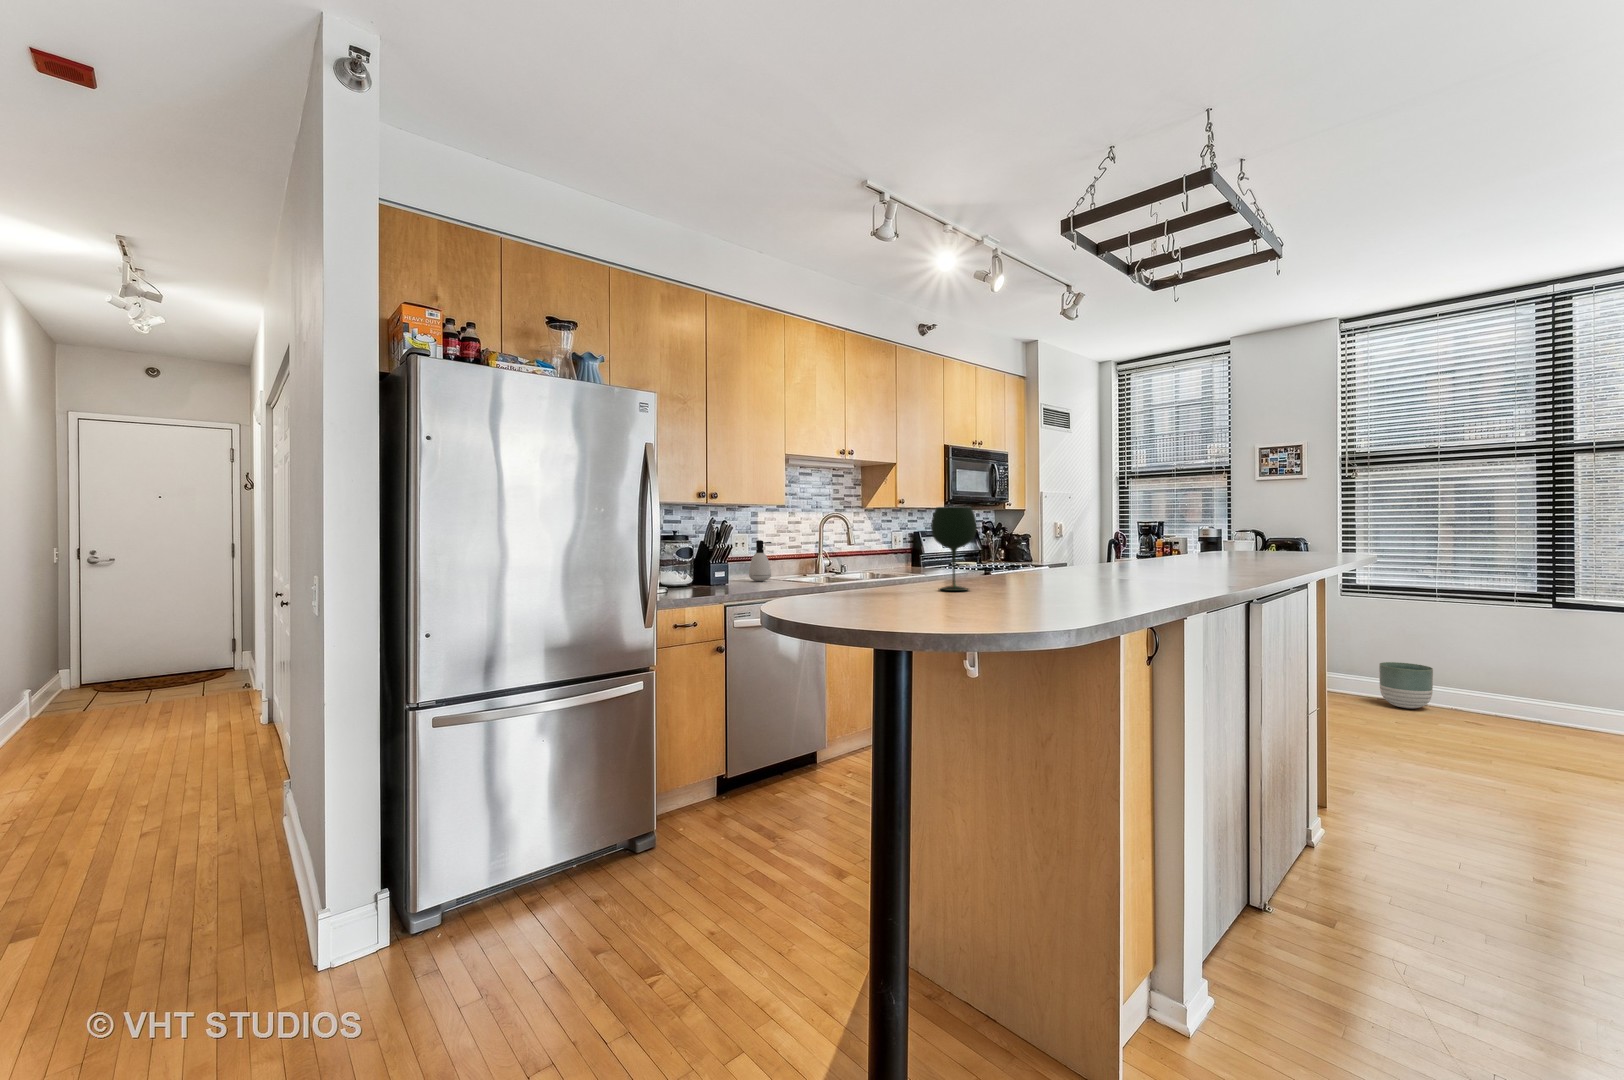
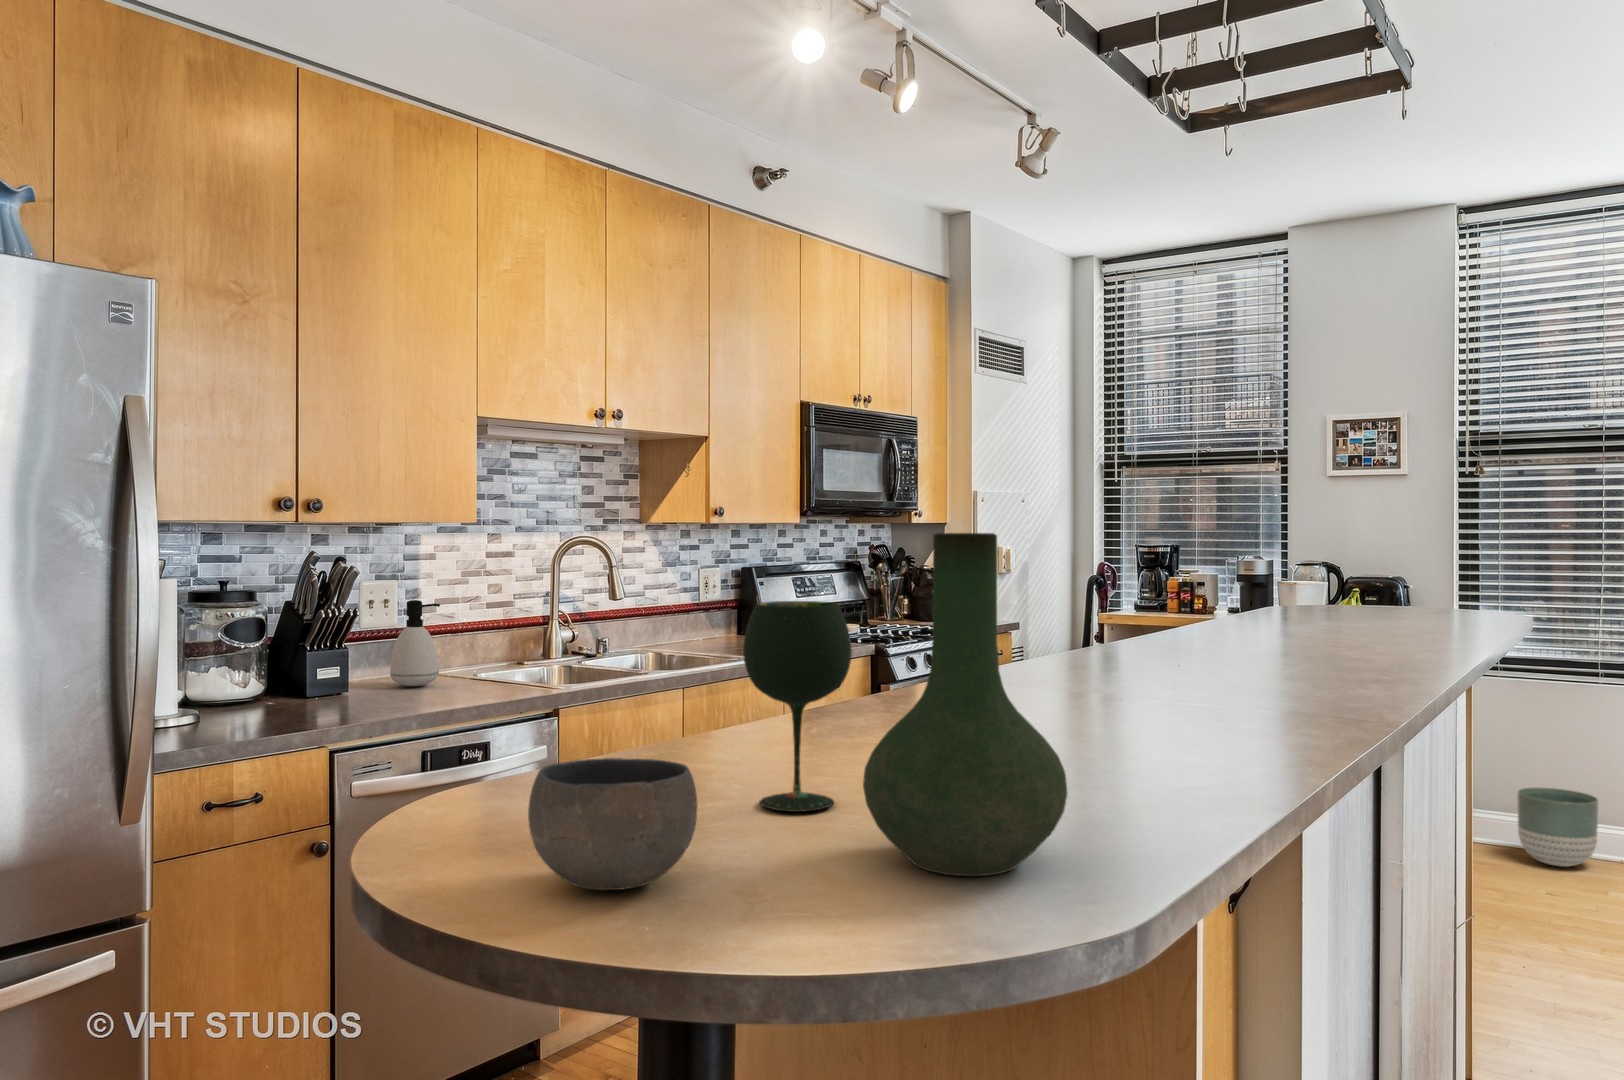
vase: none [982,468,1066,601] -> present [863,533,1067,876]
bowl: none [856,558,918,601] -> present [528,758,697,890]

